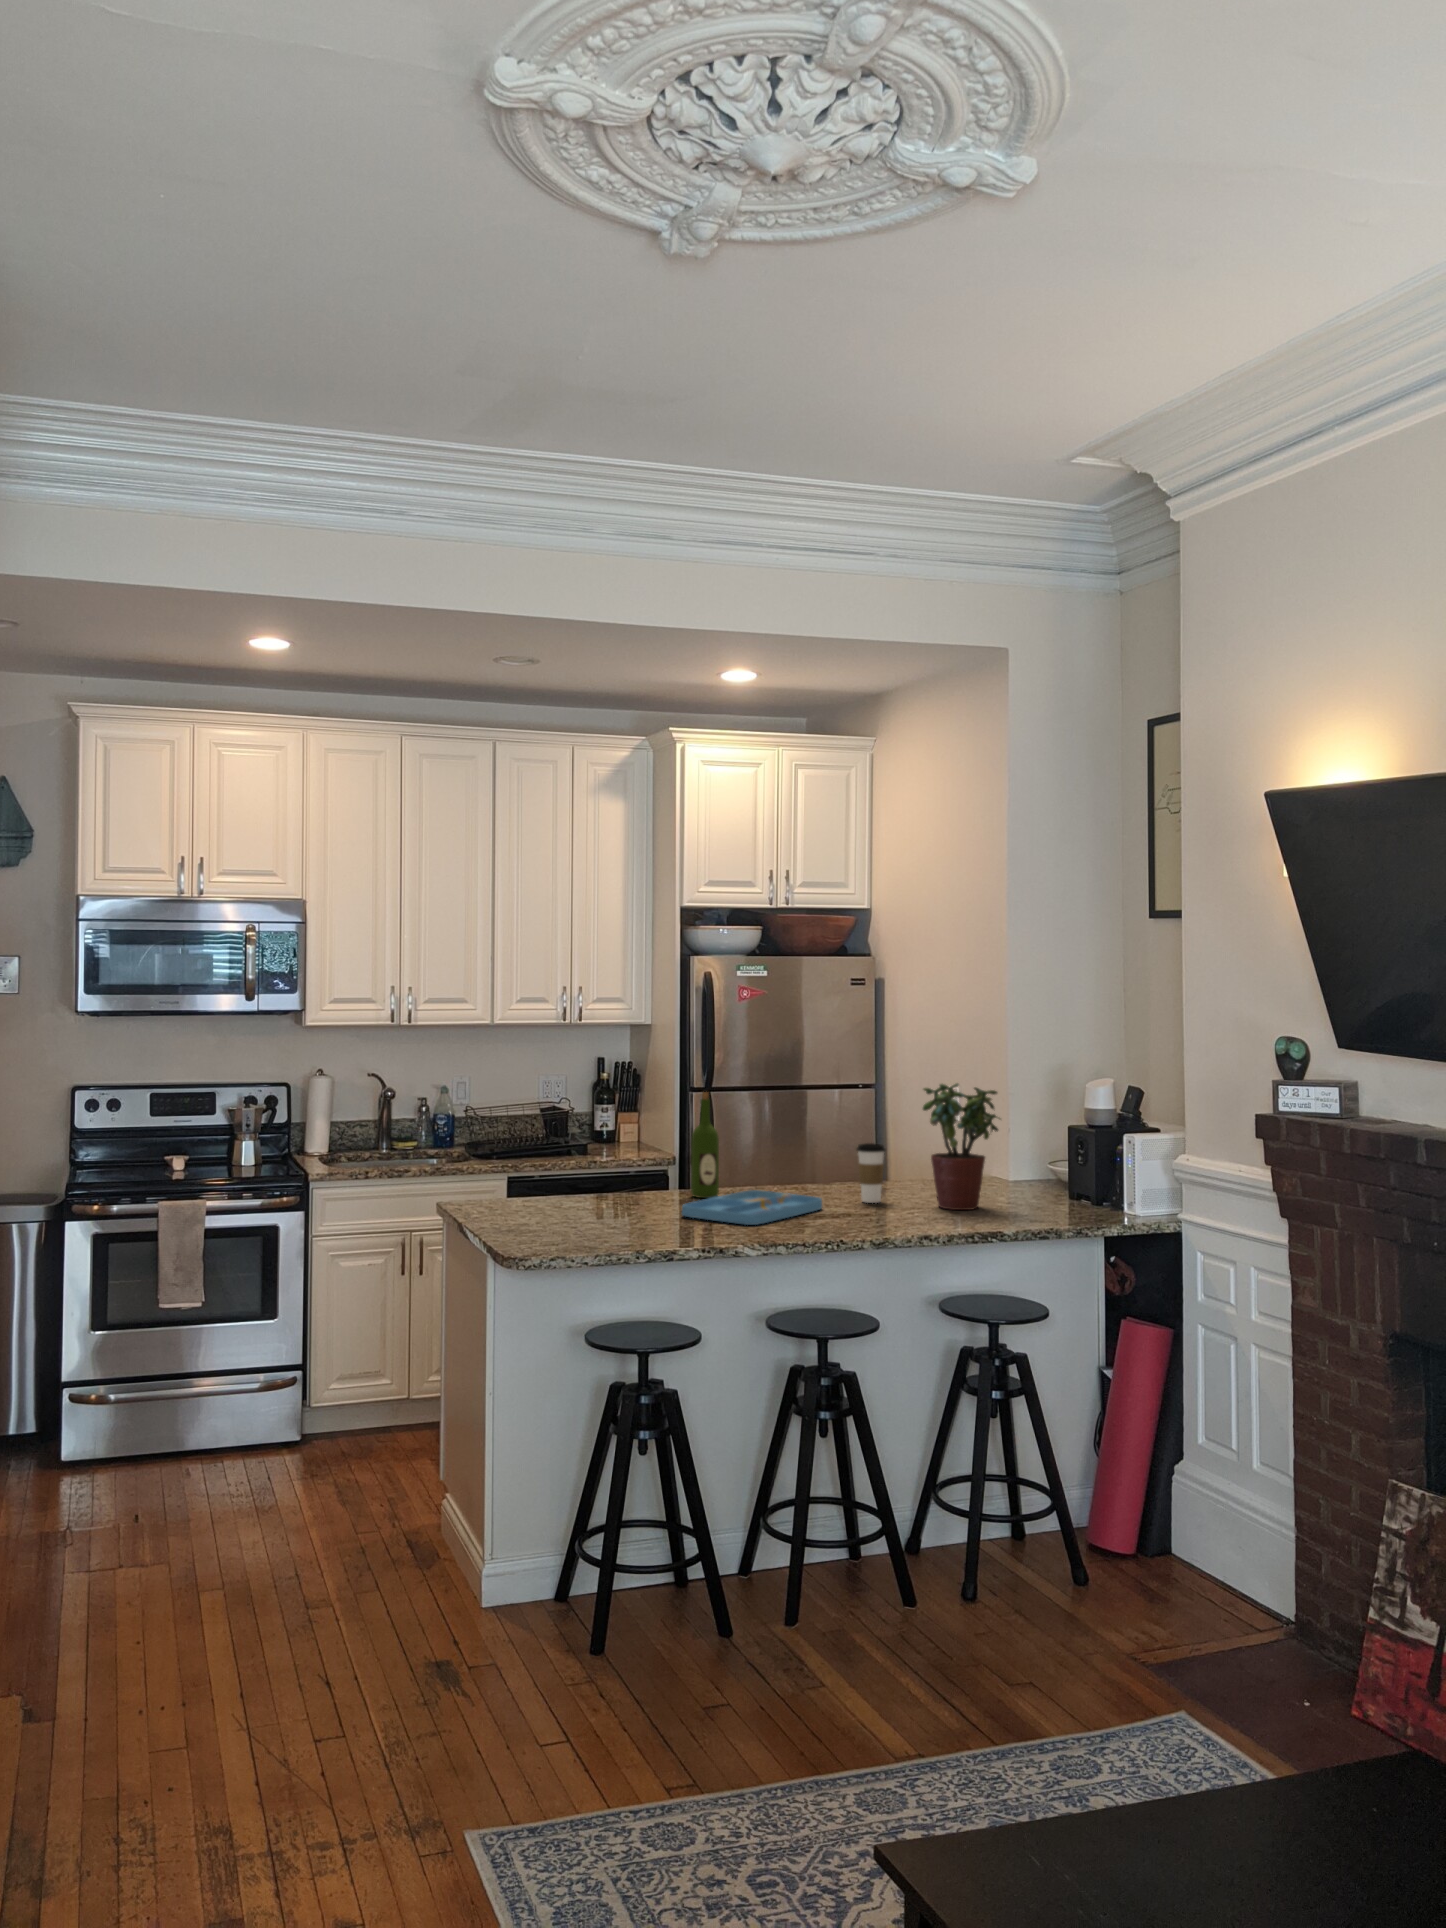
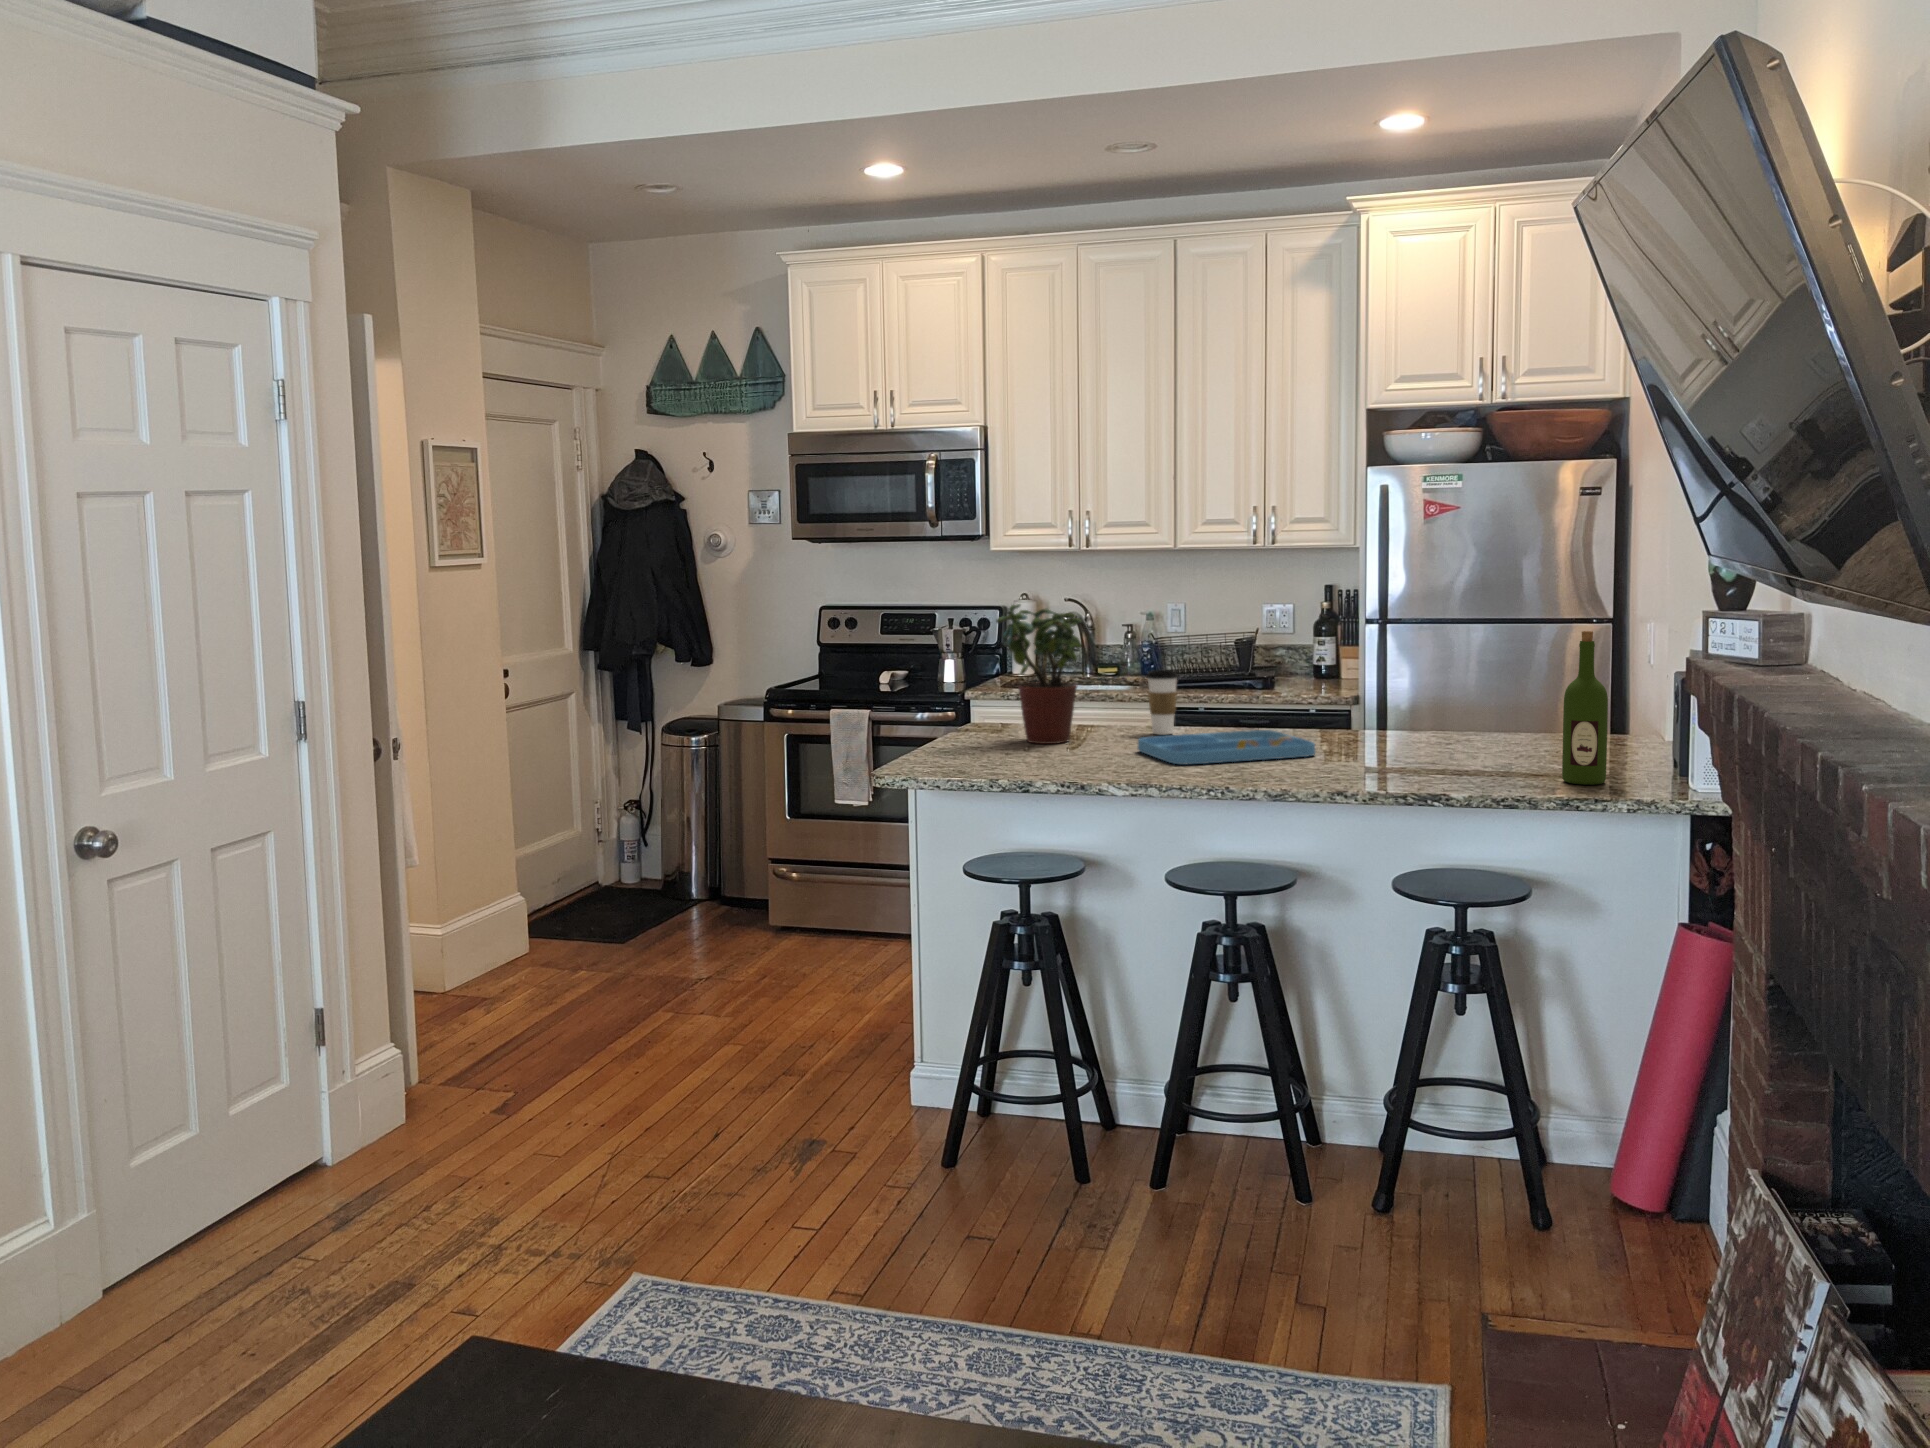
potted plant: present [923,1083,1000,1210] -> present [996,604,1081,744]
wine bottle: present [691,1092,719,1198] -> present [1562,631,1608,785]
coffee cup: present [857,1143,885,1203] -> present [1146,670,1178,735]

